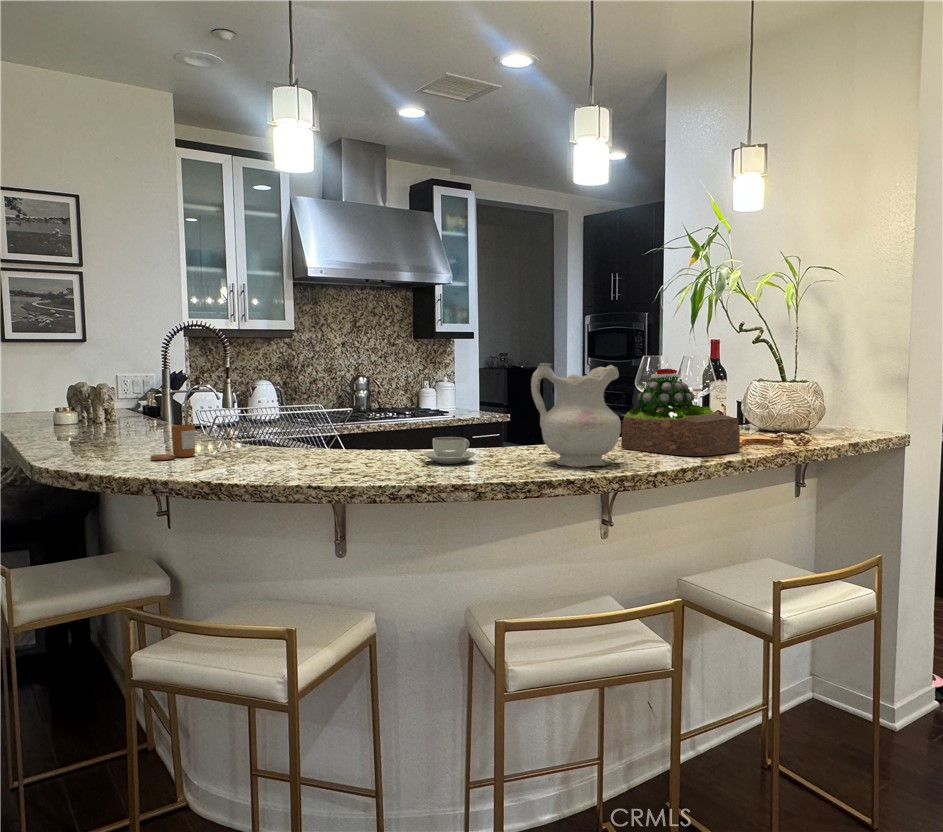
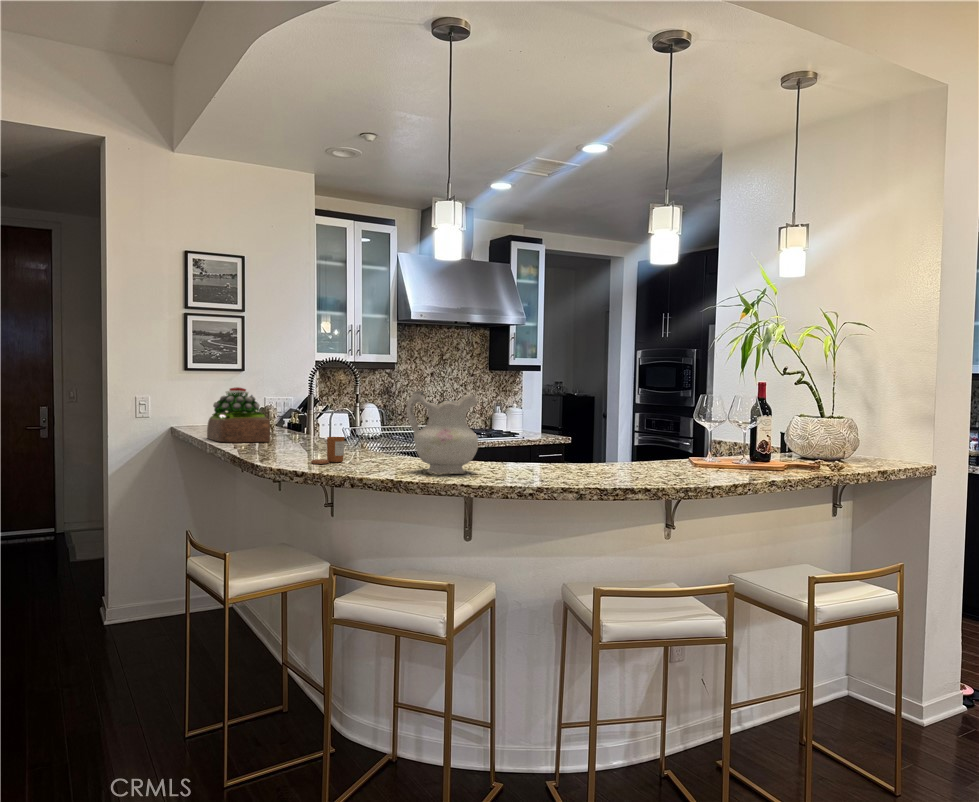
ceramic pitcher: present [531,363,621,466] -> present [407,391,478,474]
succulent plant: present [621,369,740,456] -> present [207,387,270,442]
coffee cup: present [423,437,476,464] -> none [528,453,569,474]

